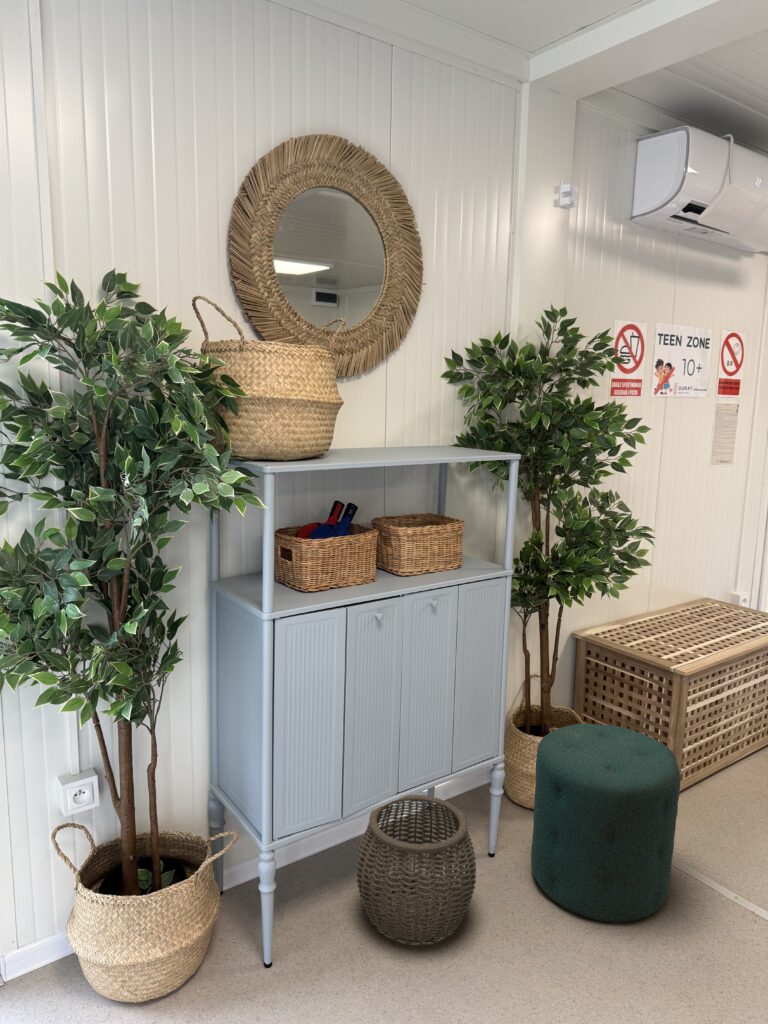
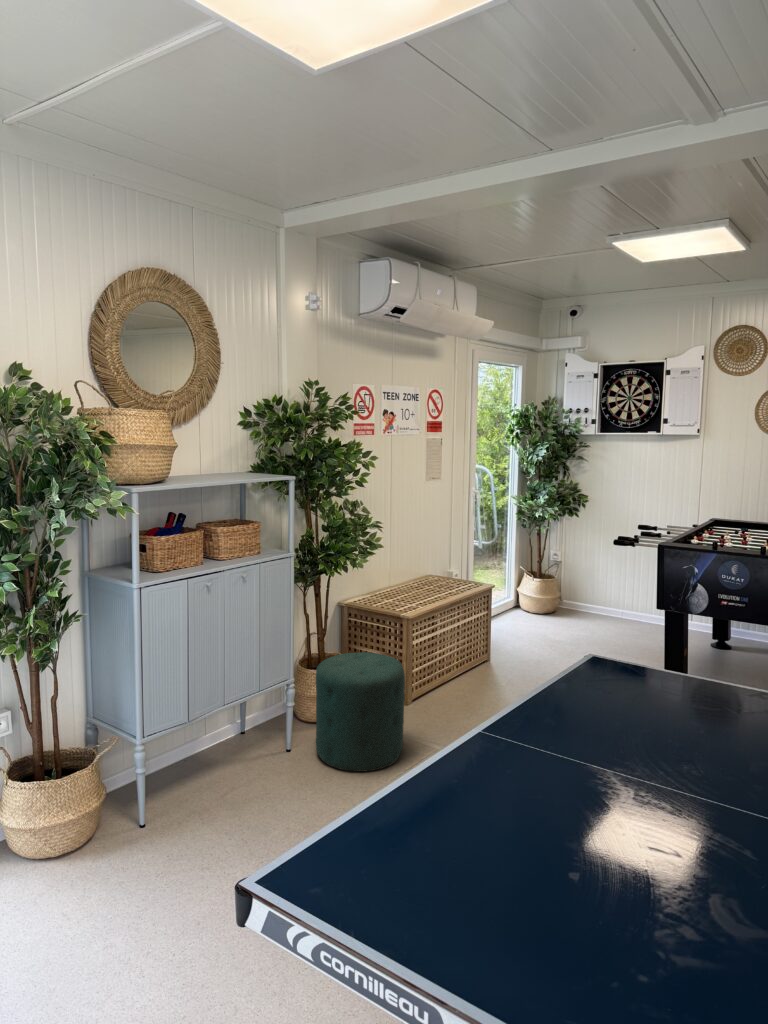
woven basket: present [356,795,476,944] -> none [199,708,281,800]

